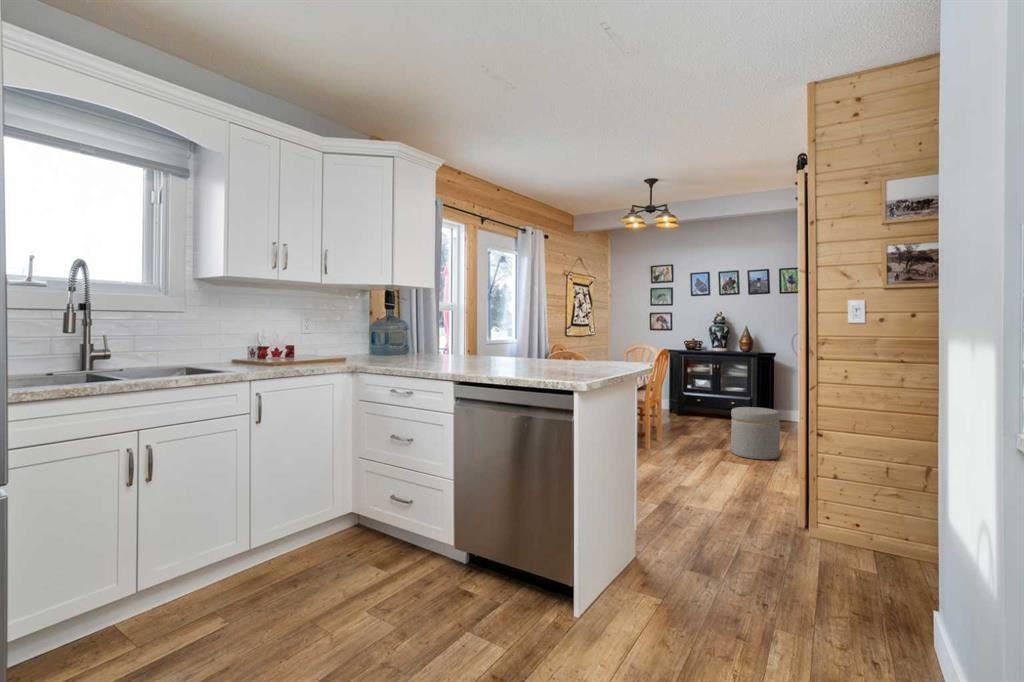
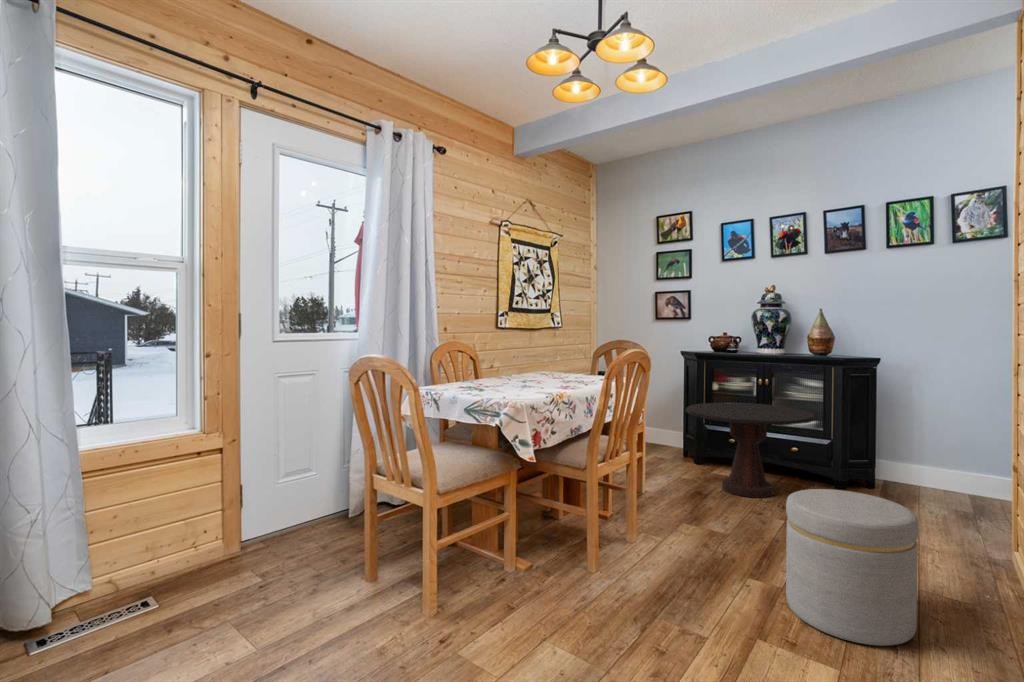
side table: none [676,378,743,426] -> present [686,403,816,498]

